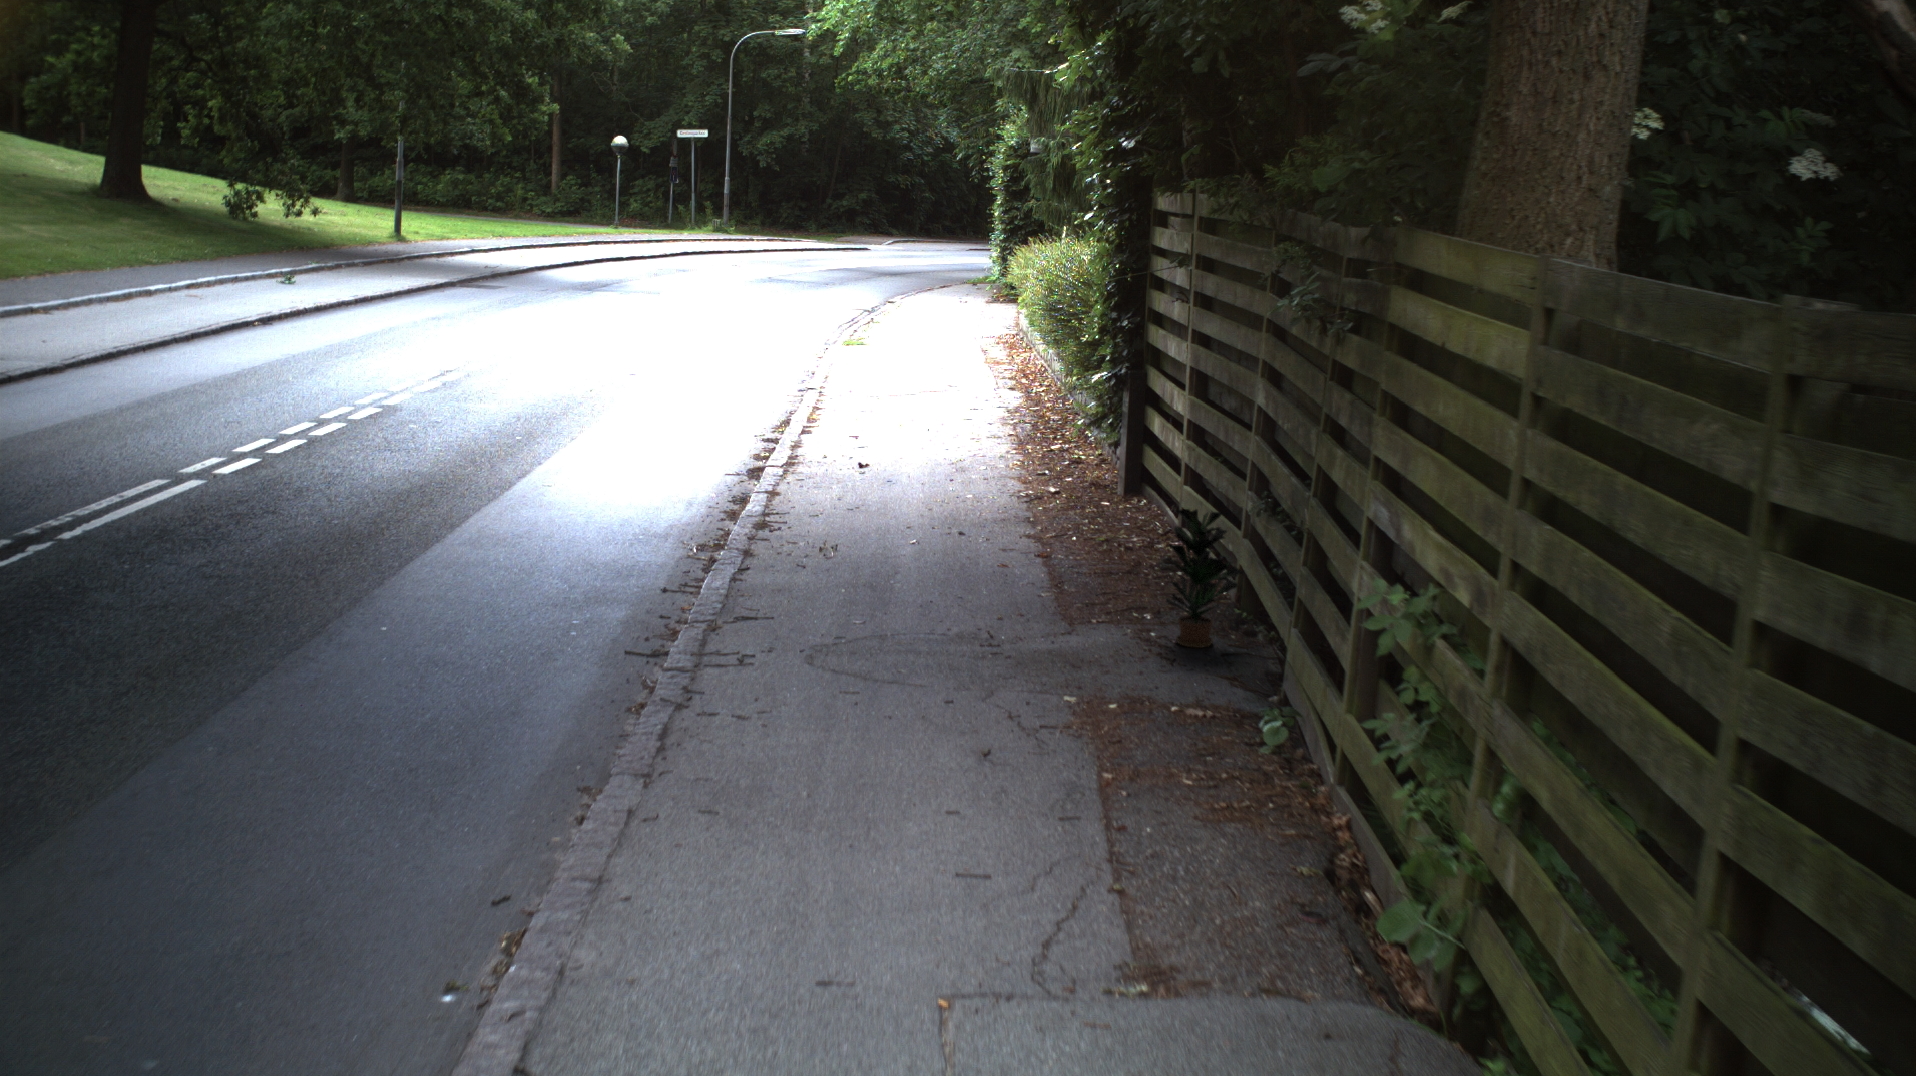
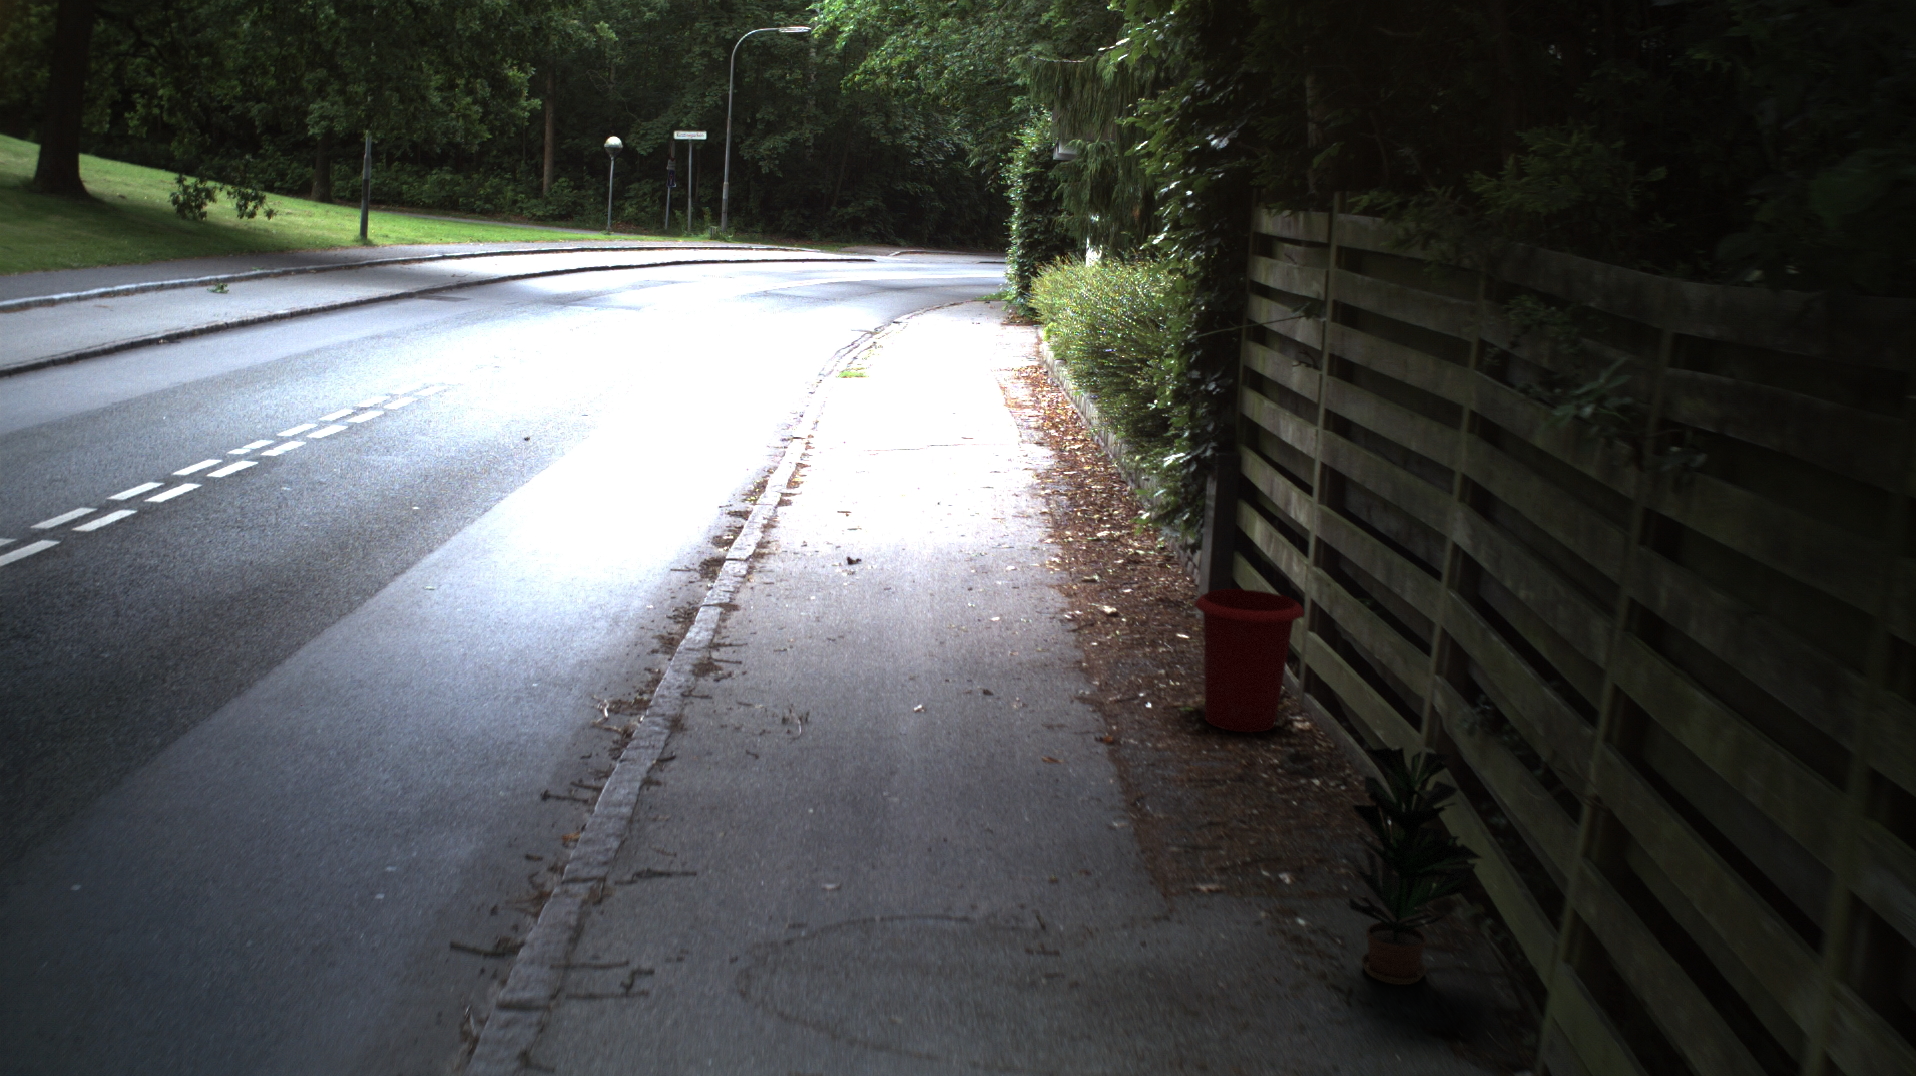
waste bin: none [1102,456,1177,551] -> present [1194,589,1304,732]

